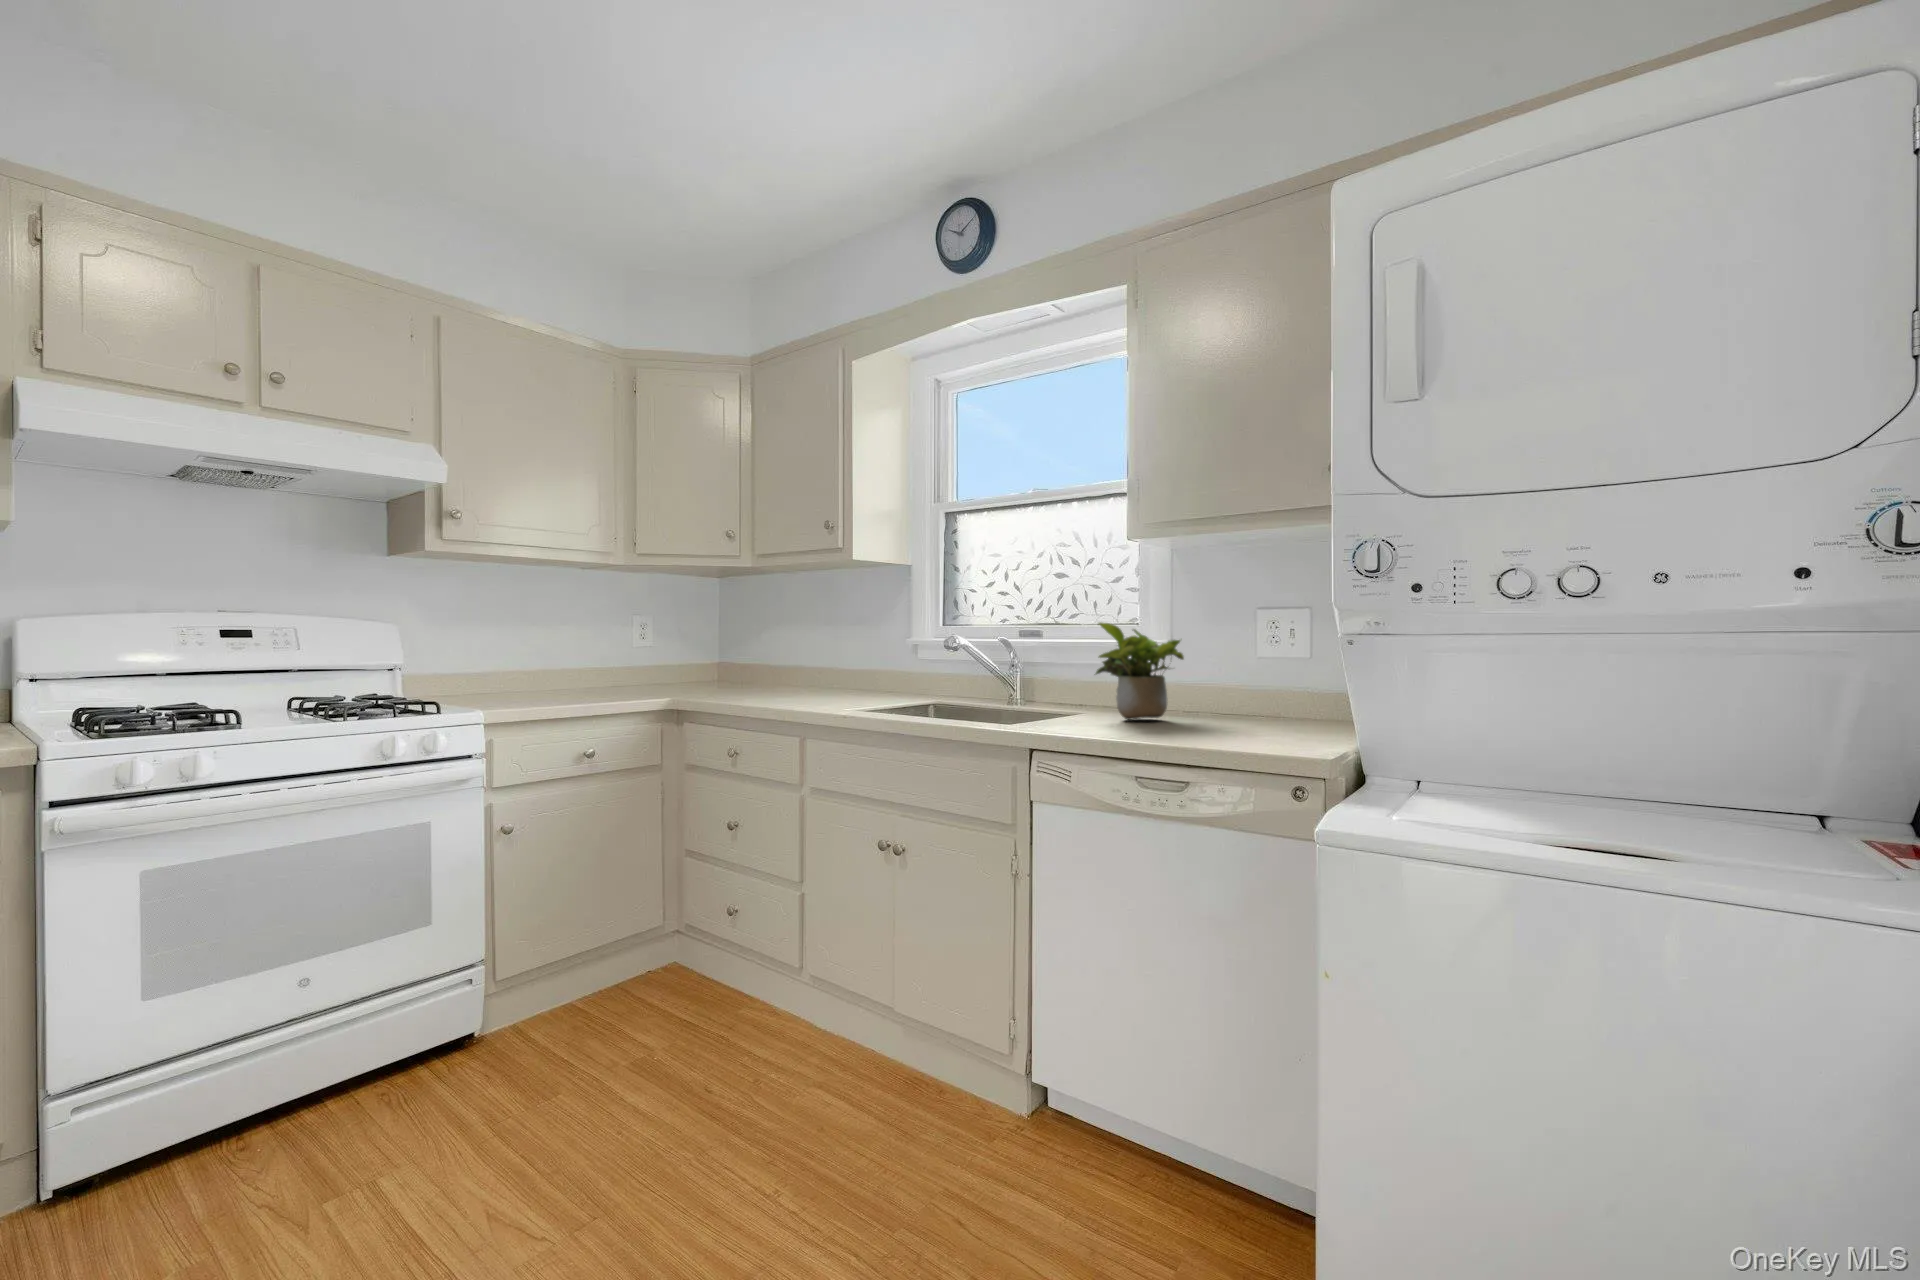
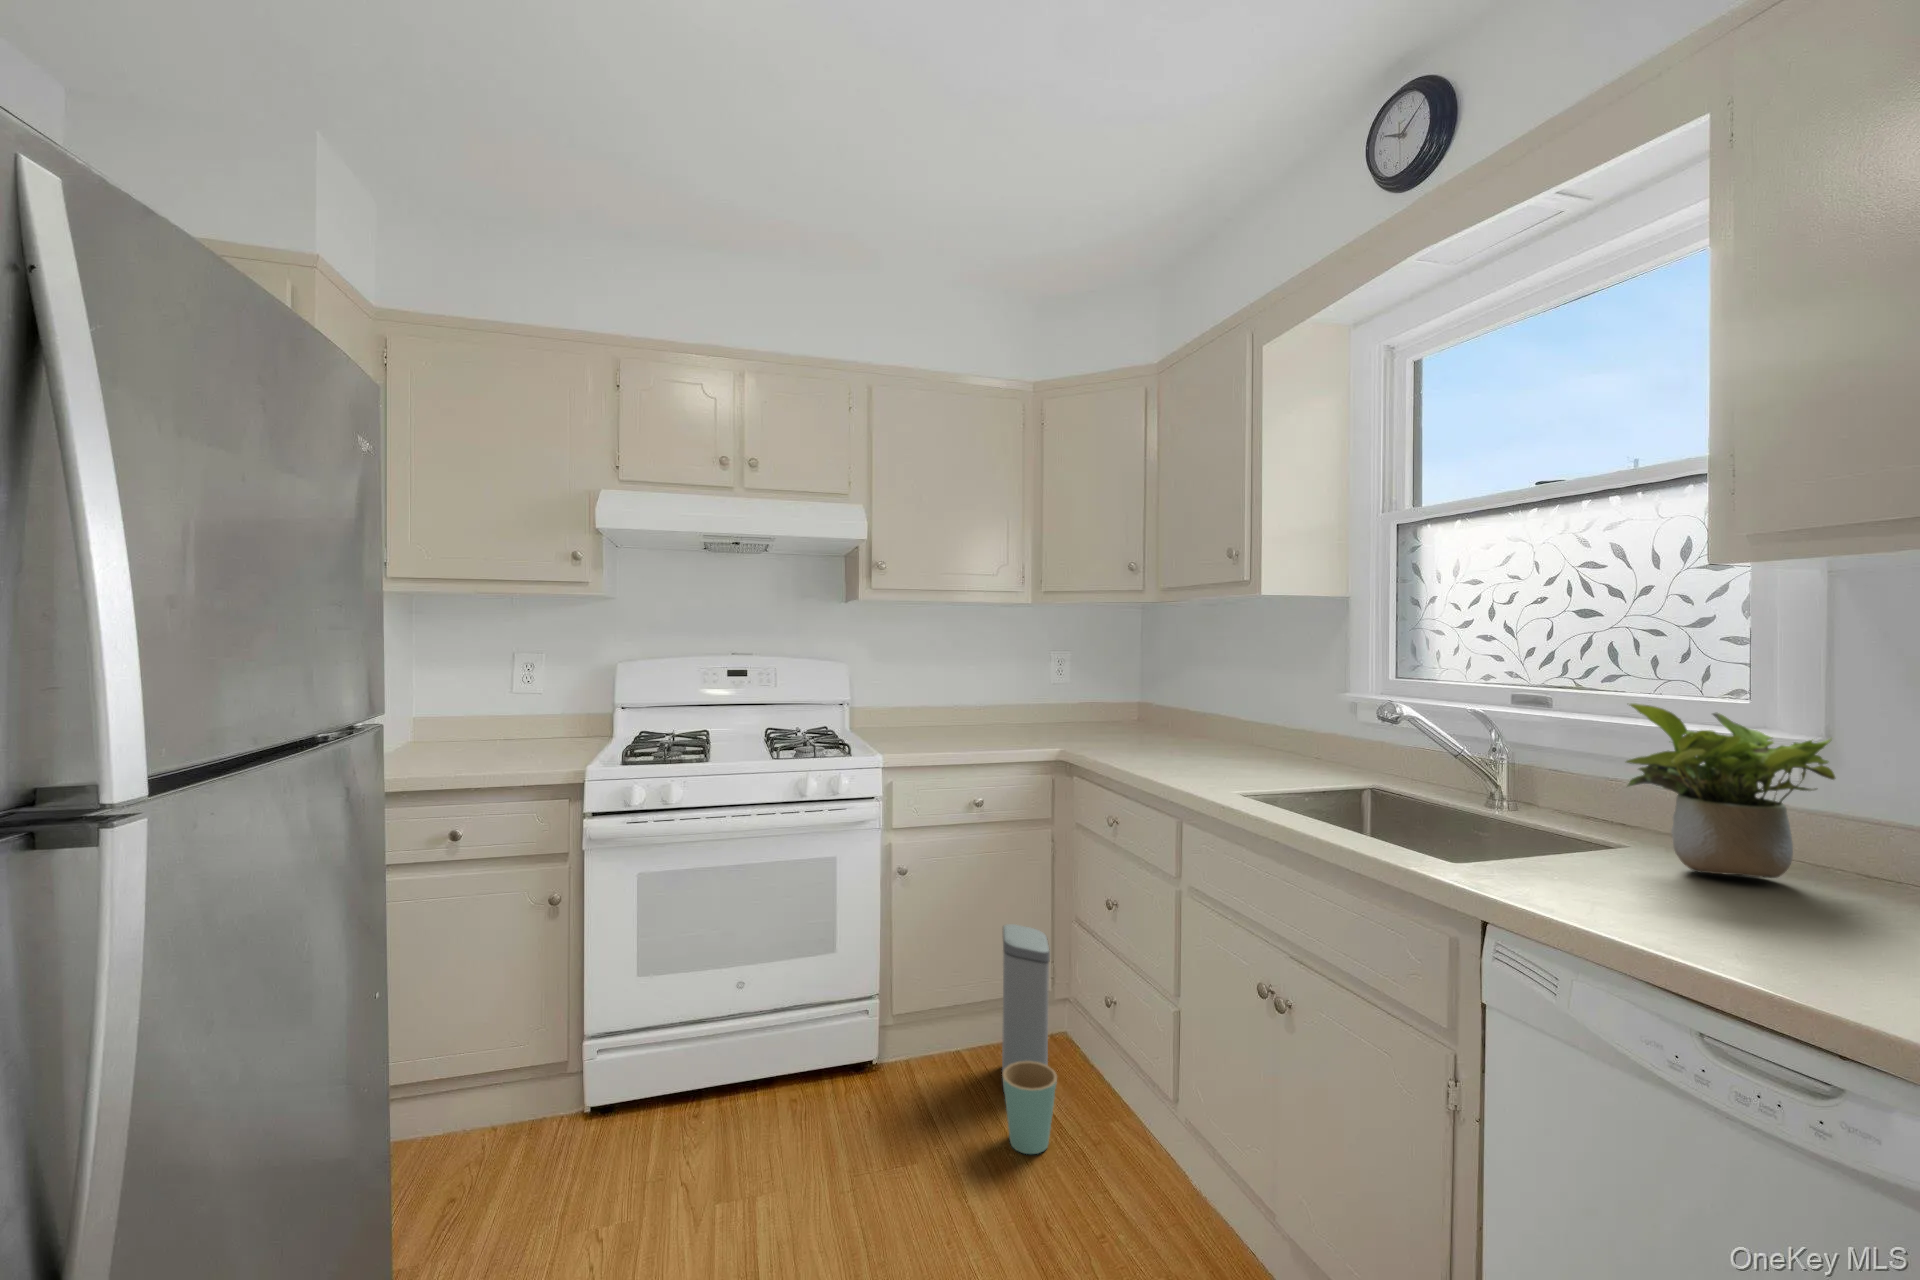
trash can: none [620,866,697,1058] -> present [1002,924,1057,1154]

